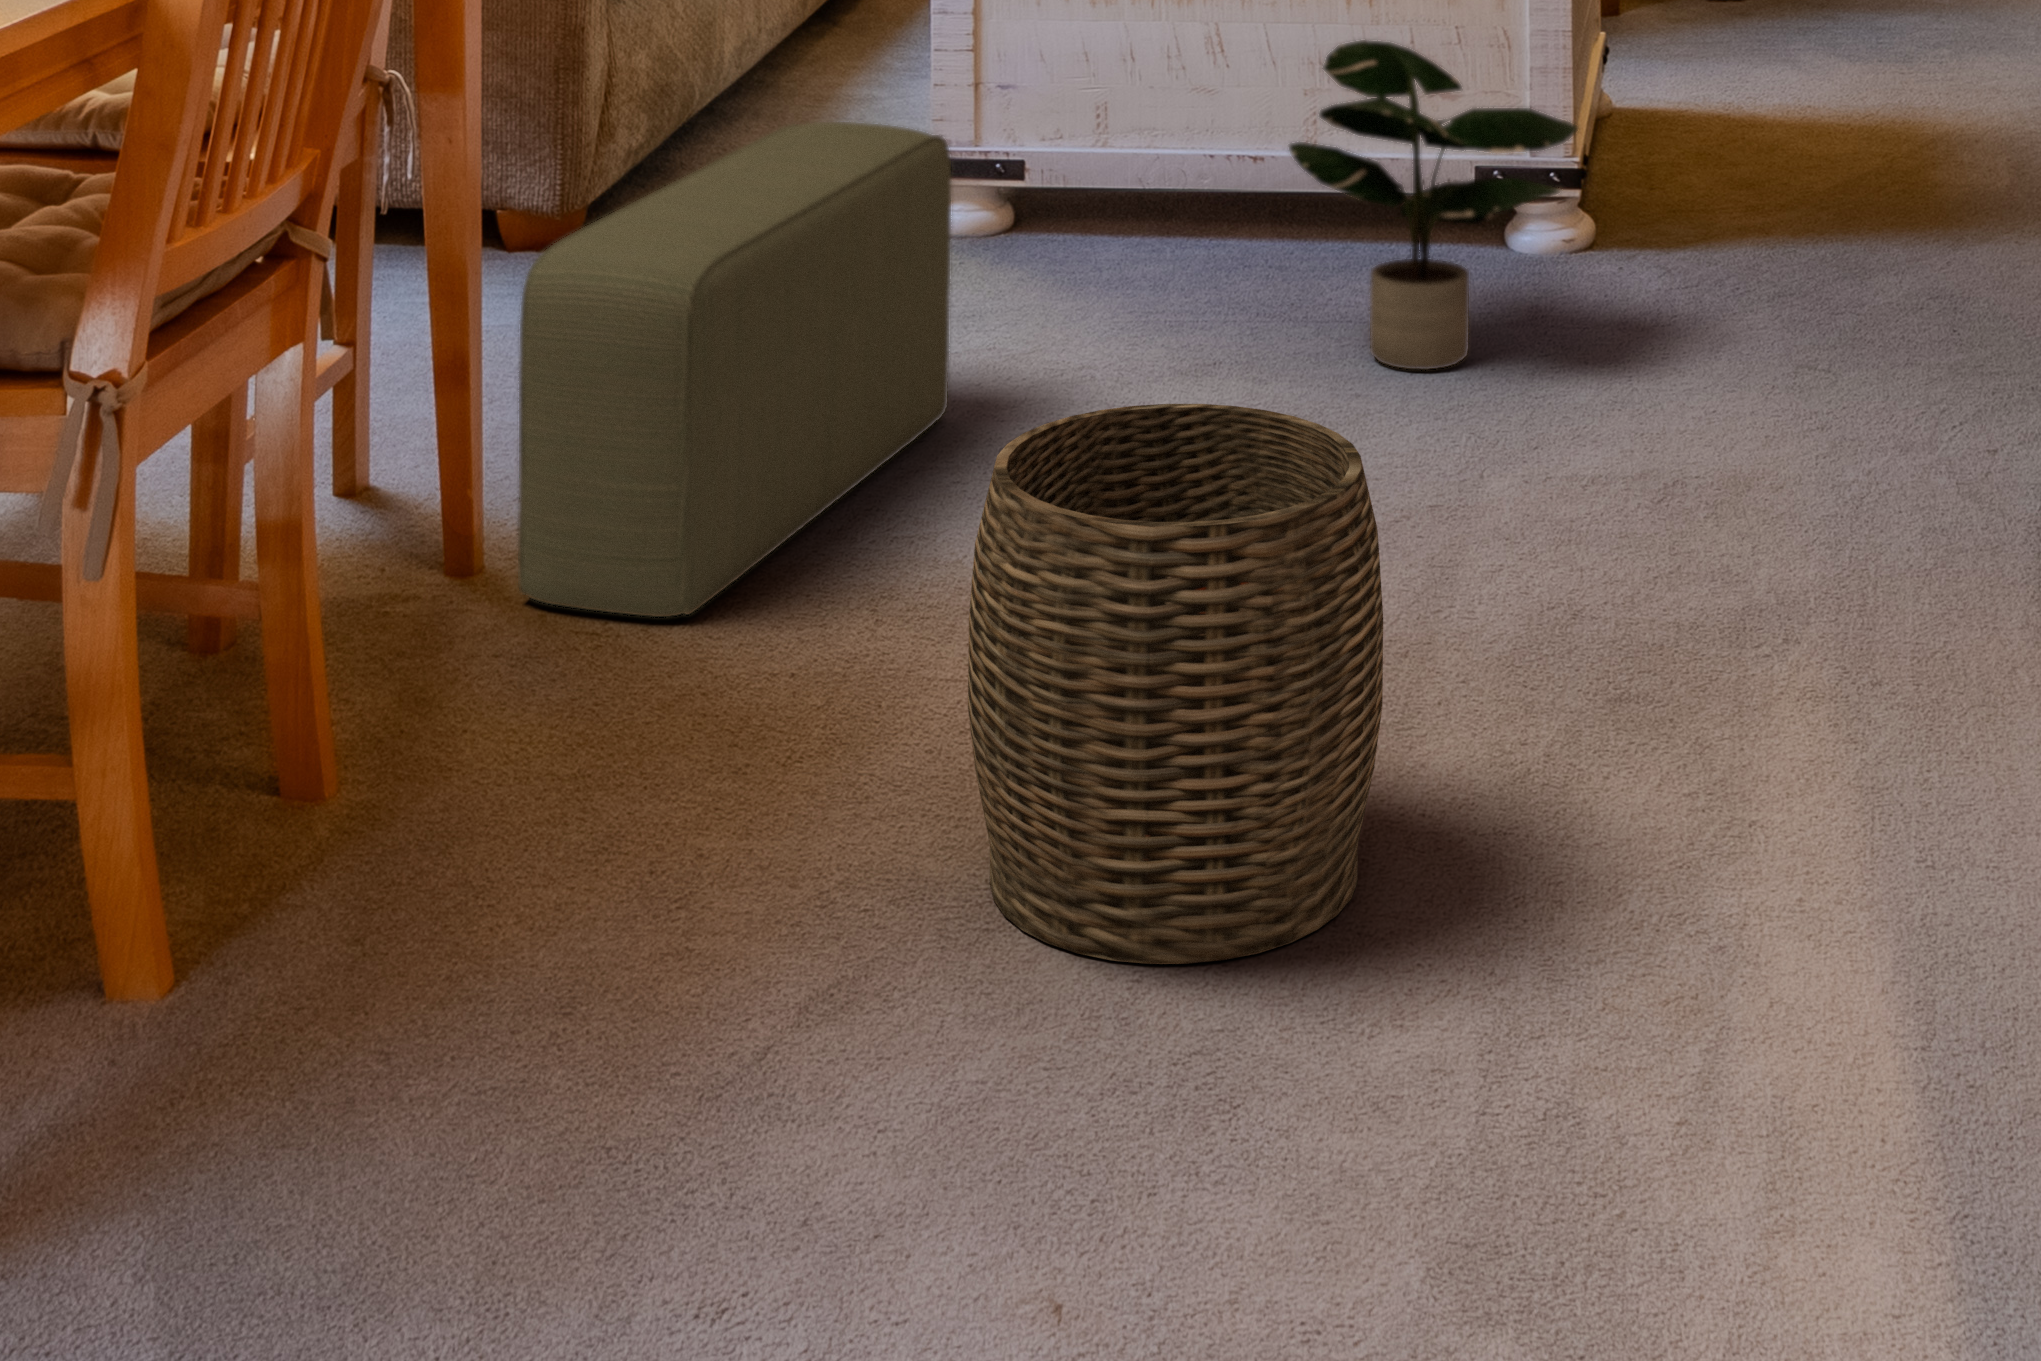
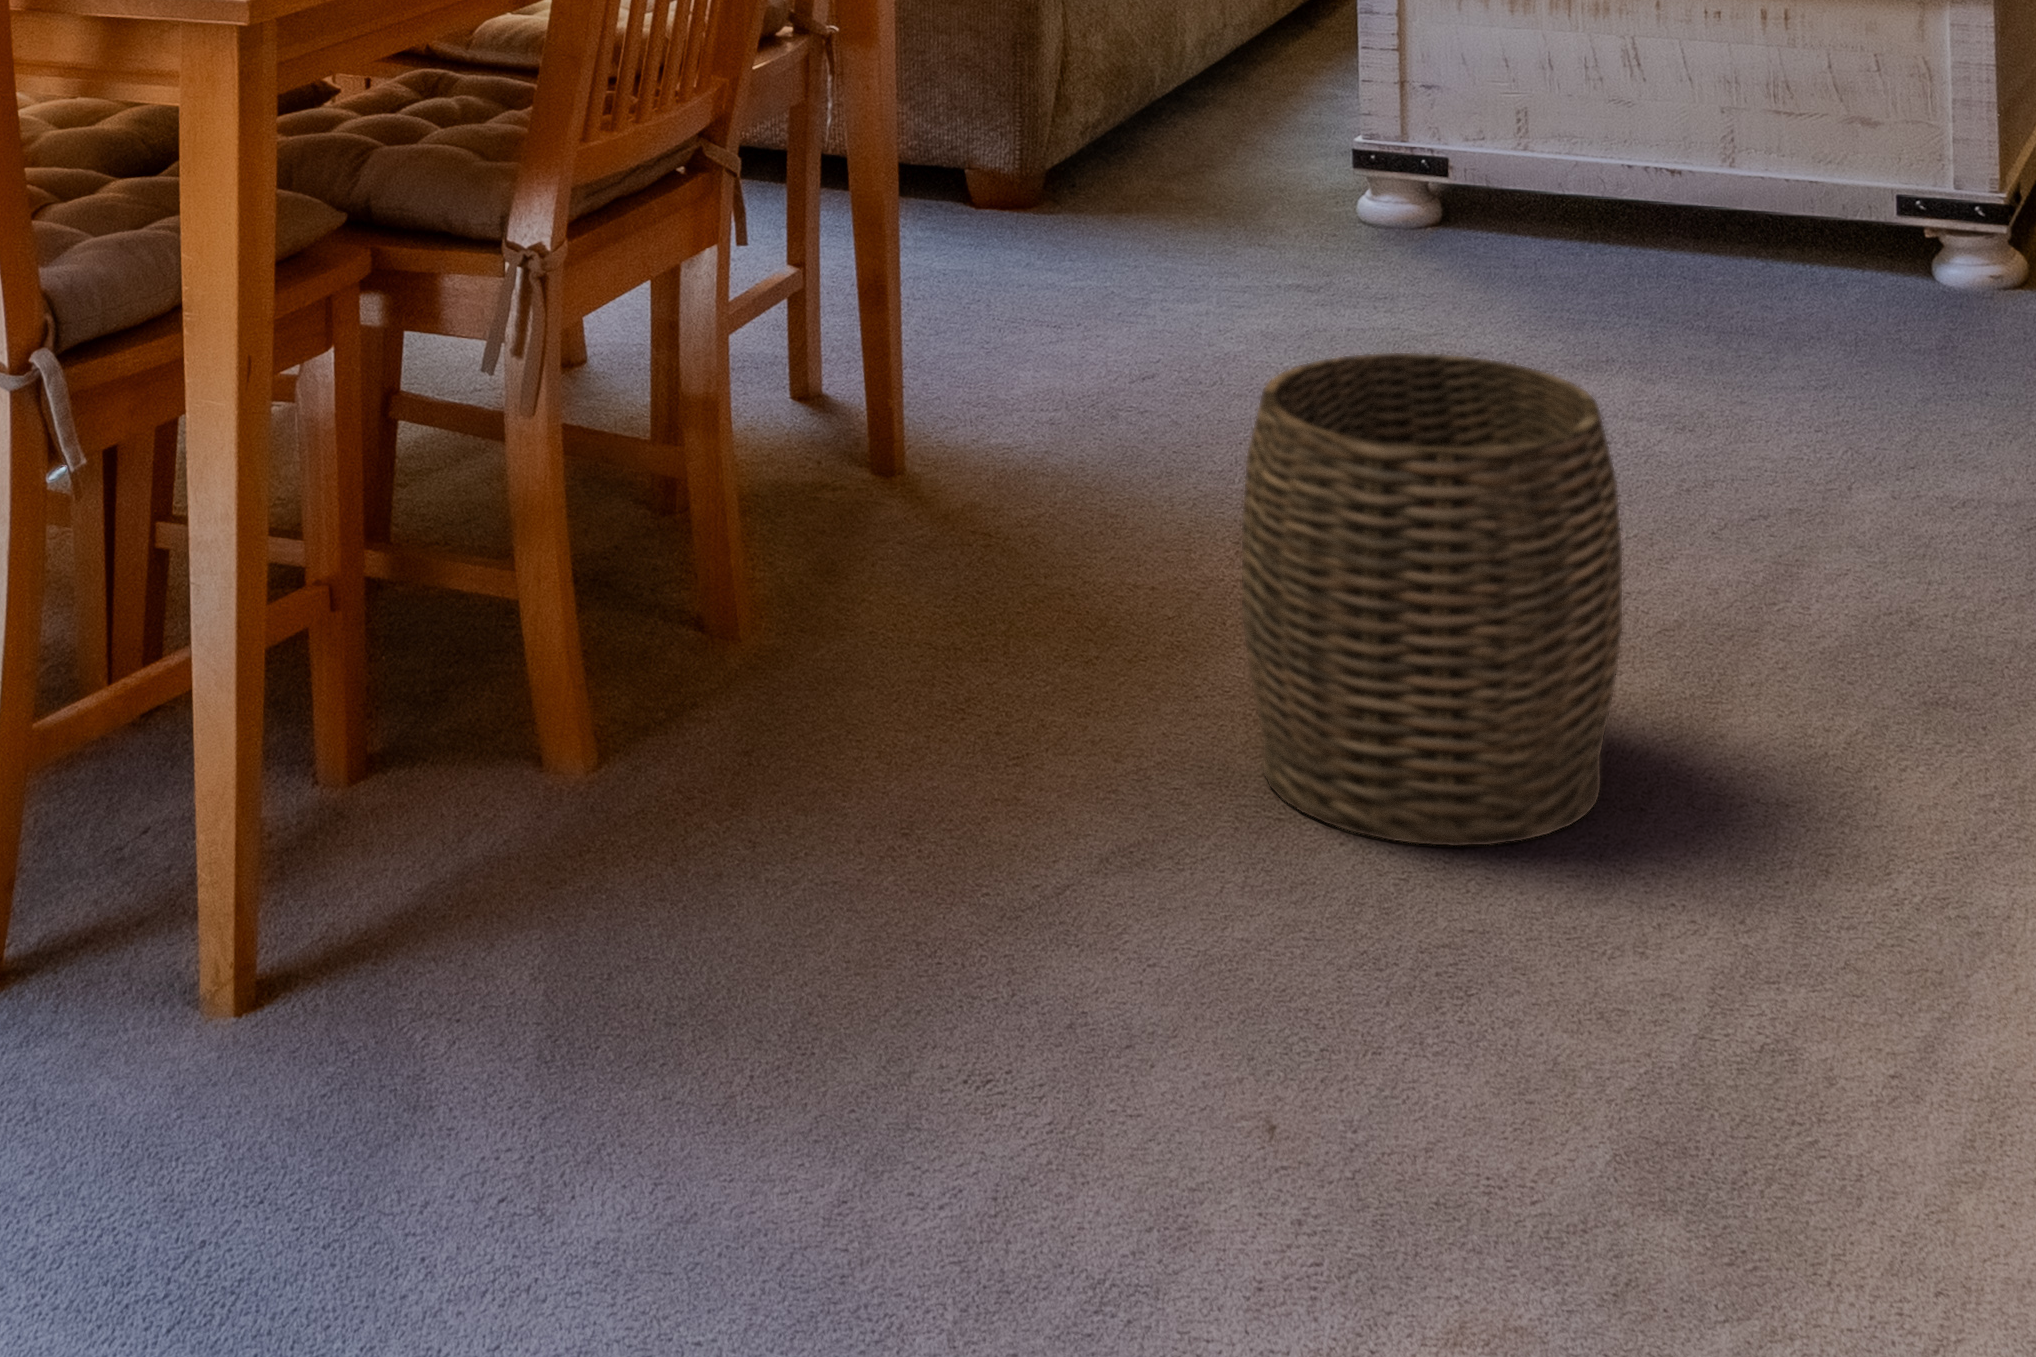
potted plant: present [1289,40,1578,369] -> none [1666,60,1964,385]
pouf: present [518,122,951,617] -> none [910,101,1326,521]

